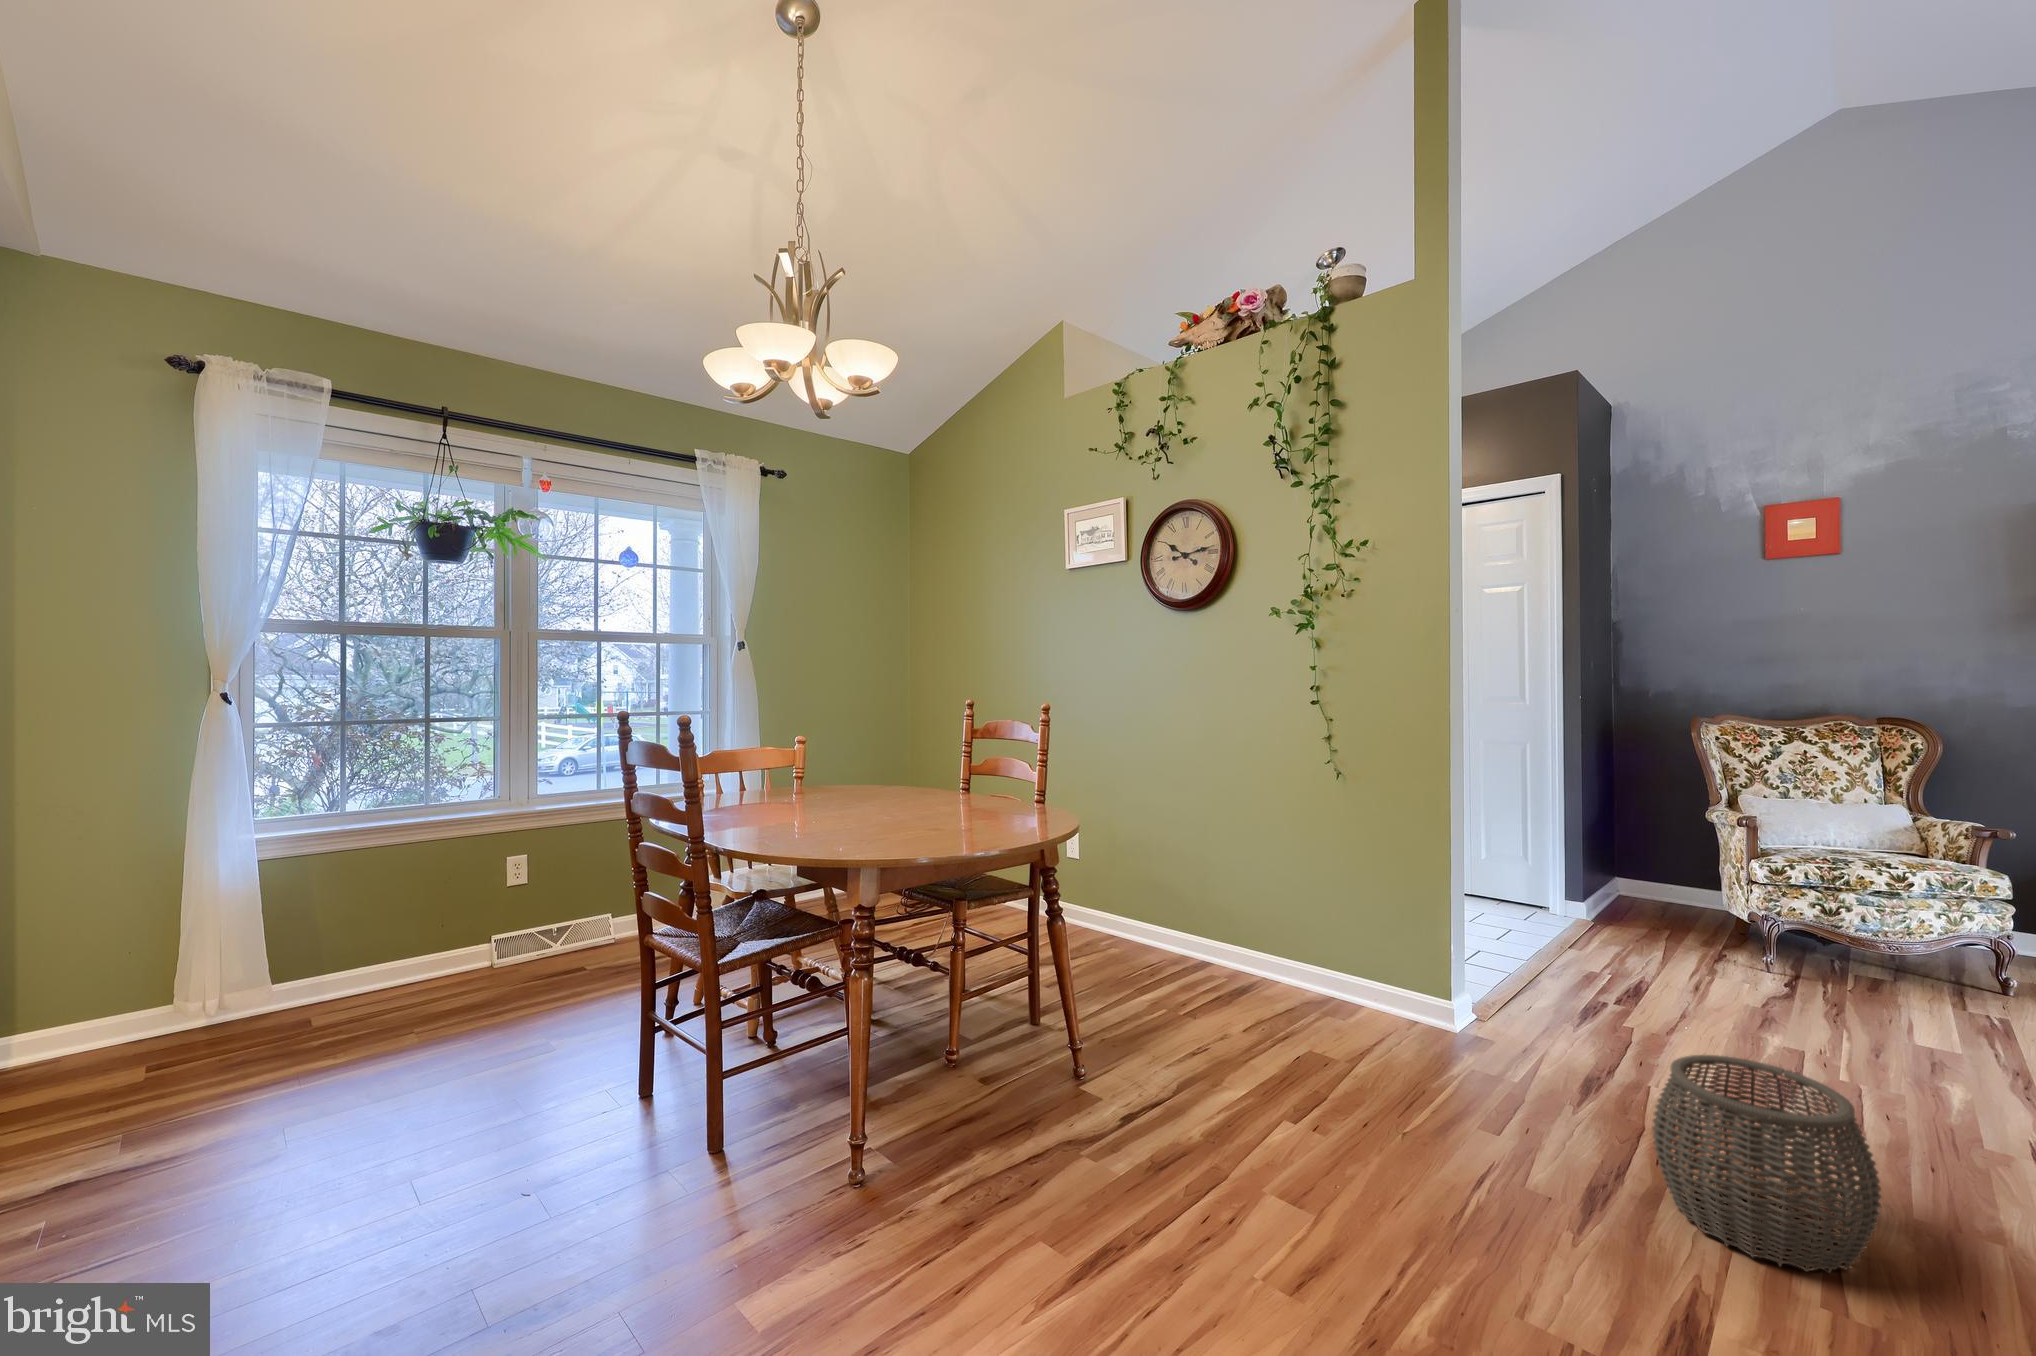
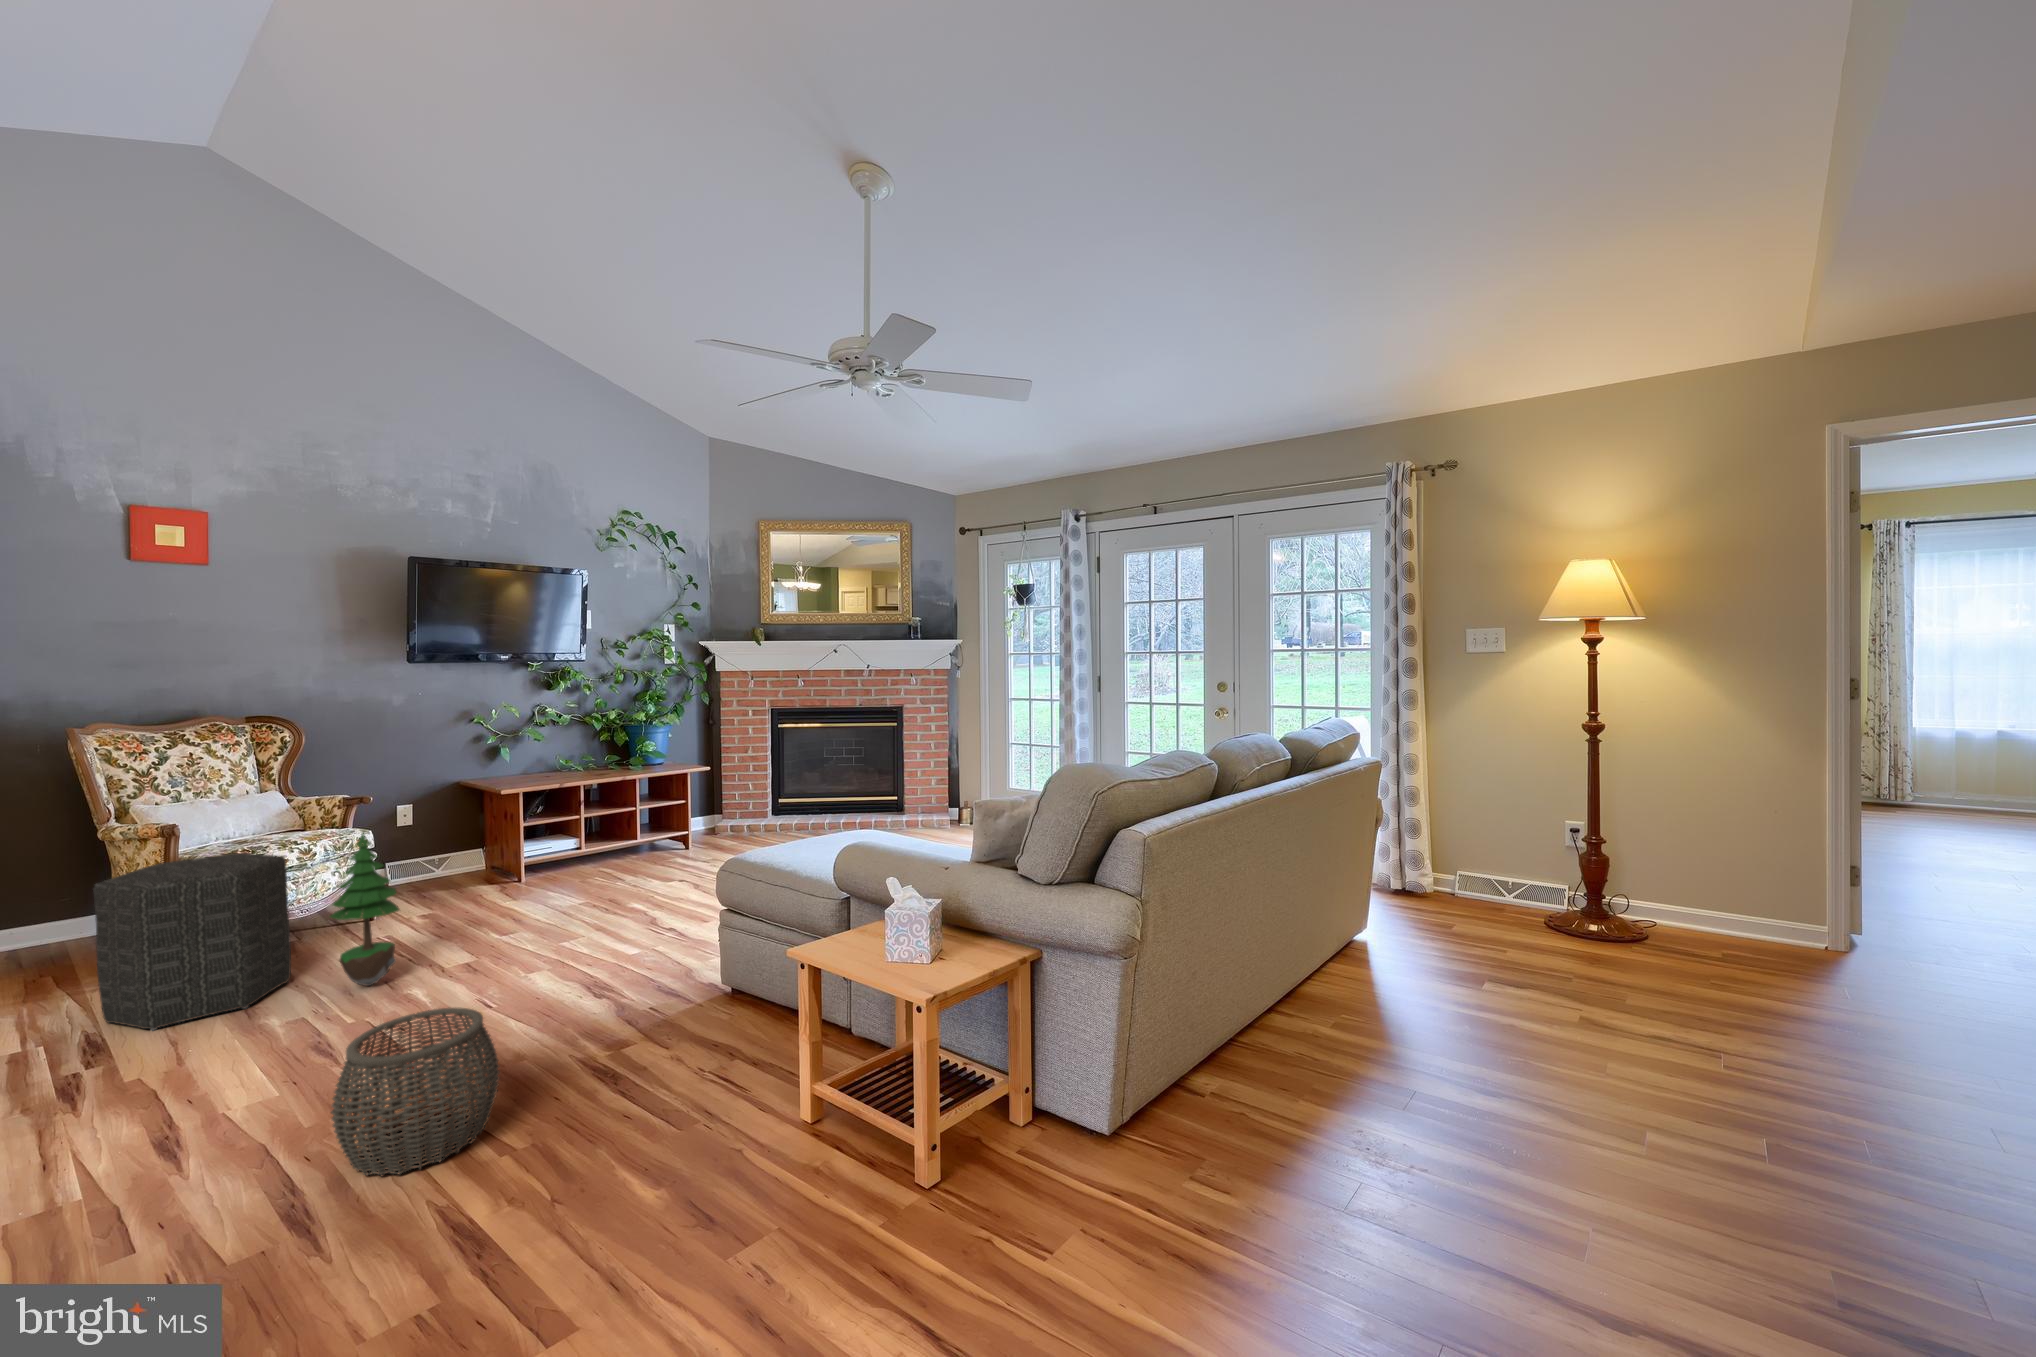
ottoman: none [1655,845,1831,1015] -> present [93,853,291,1031]
potted tree: none [1852,860,1958,1059] -> present [330,833,399,986]

